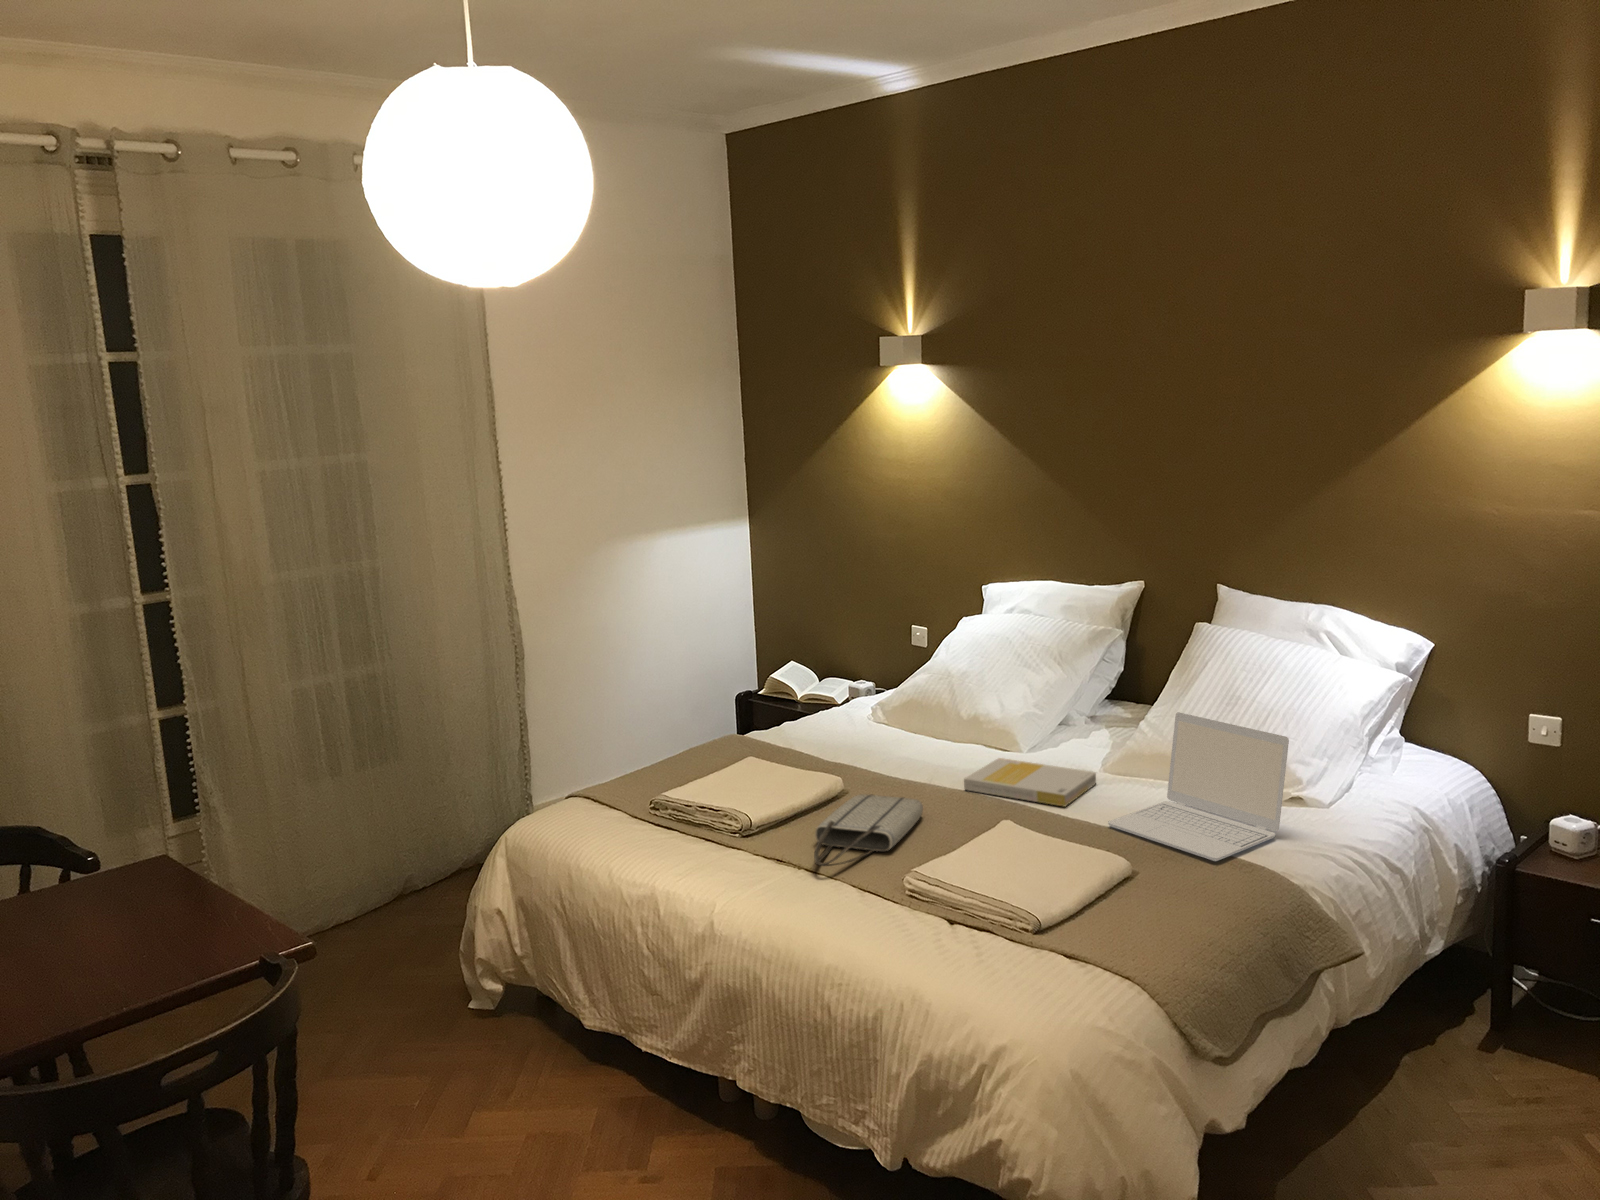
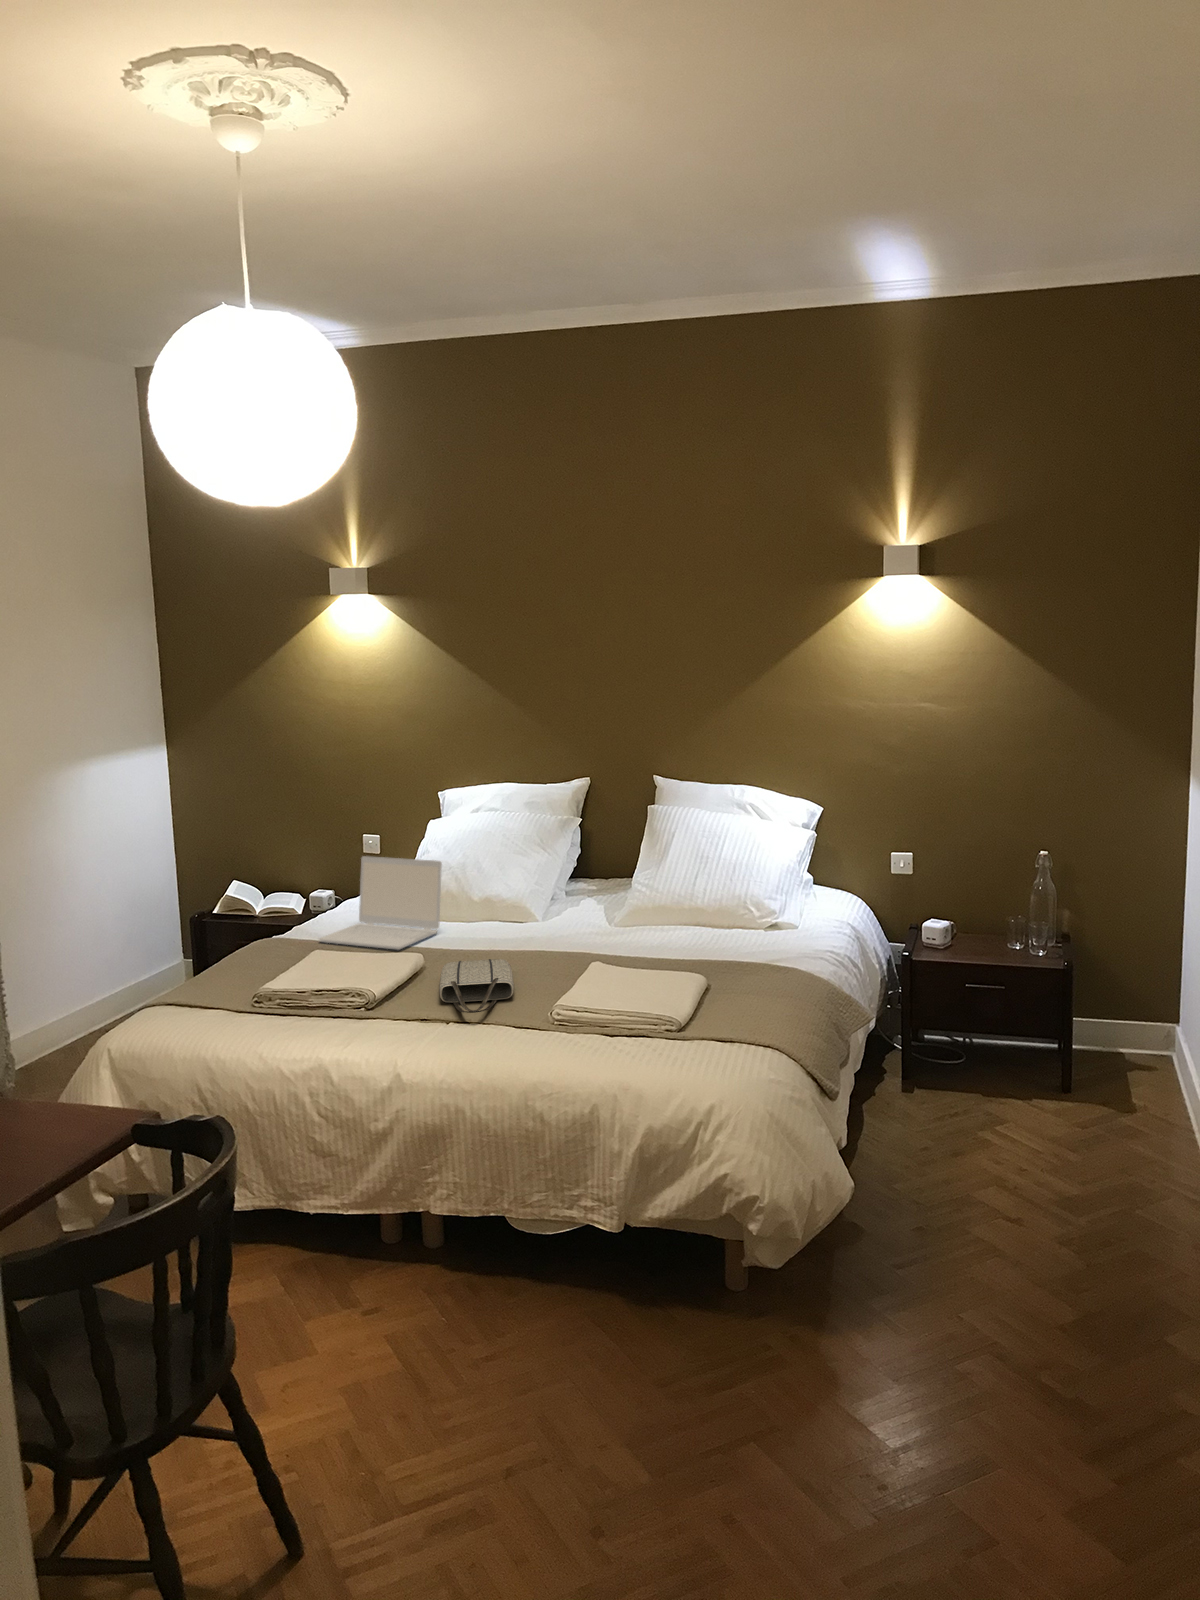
laptop: present [1108,712,1289,861] -> present [319,856,442,949]
book: present [964,758,1096,806] -> none [520,926,619,952]

